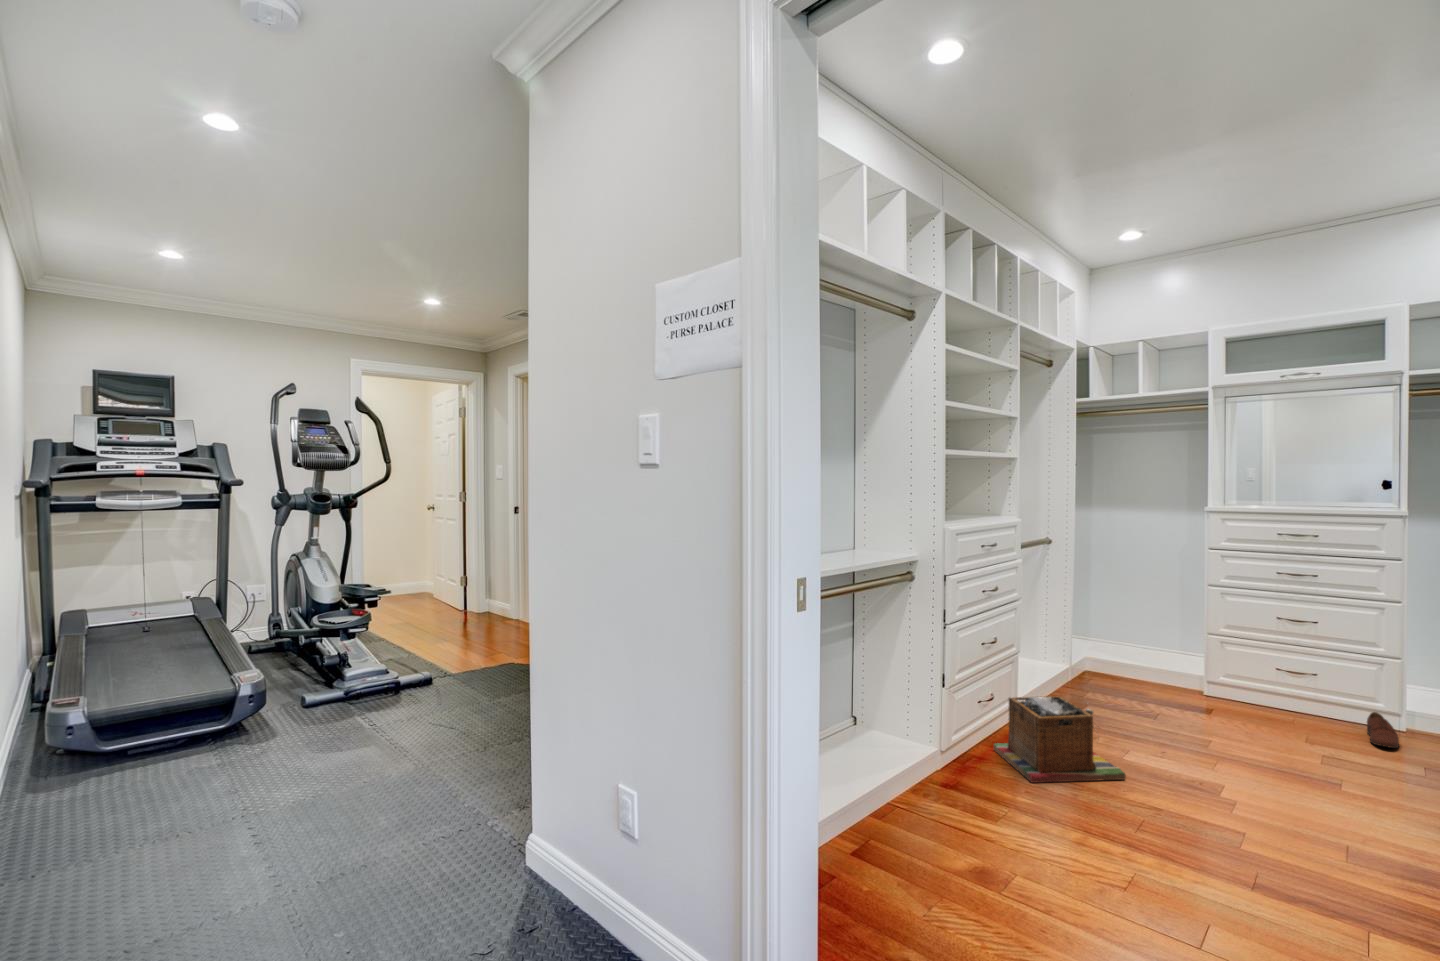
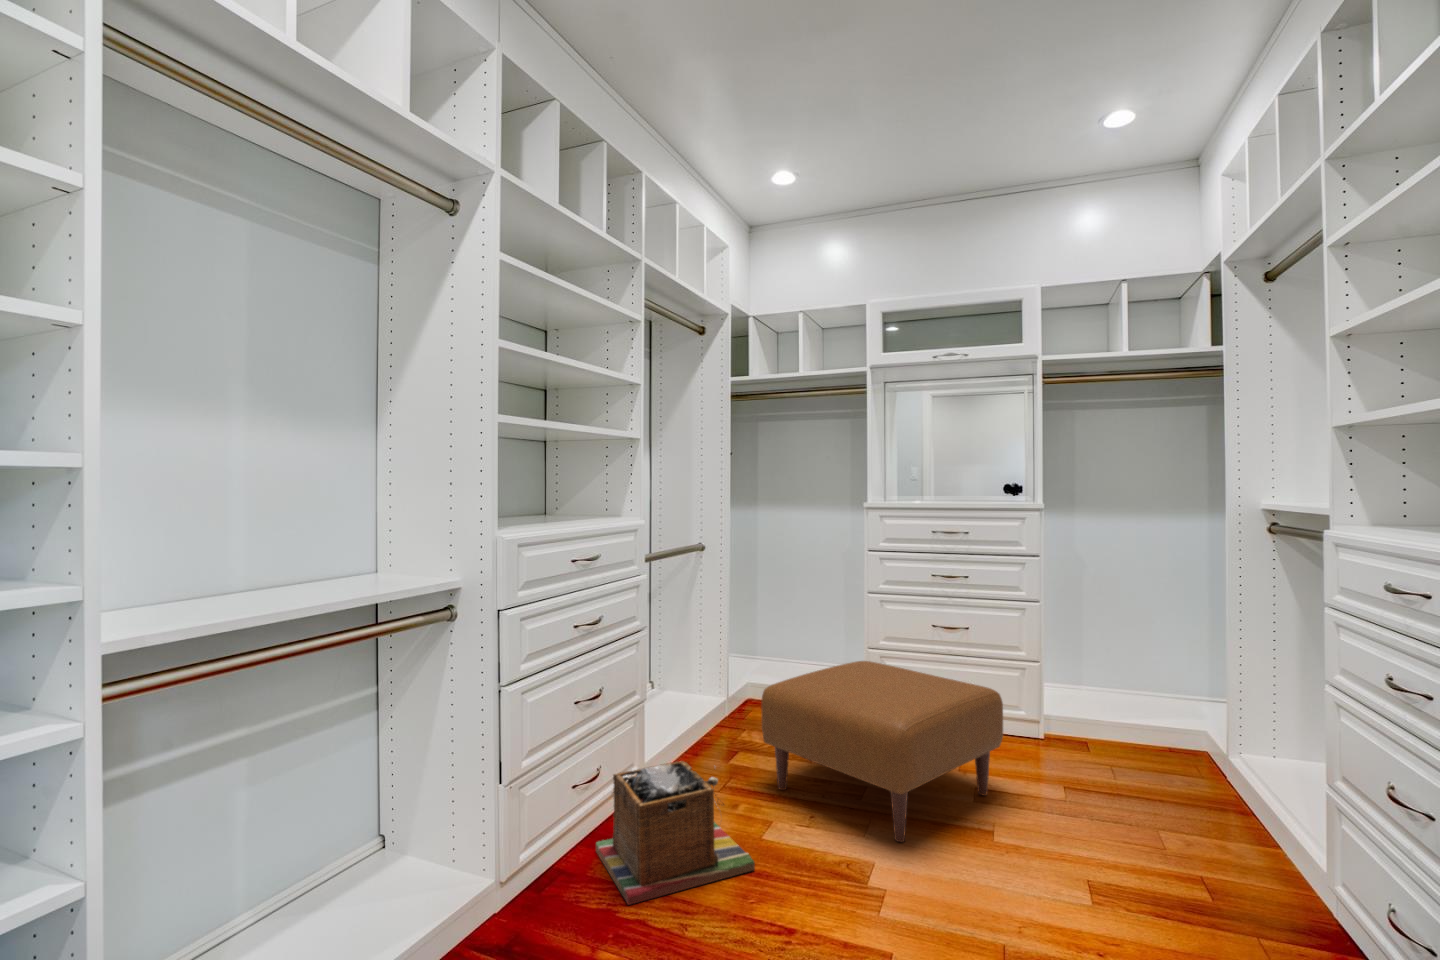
ottoman: none [1116,642,1360,783] -> present [761,661,1003,842]
shoe: present [1367,712,1399,748] -> none [1010,720,1038,762]

